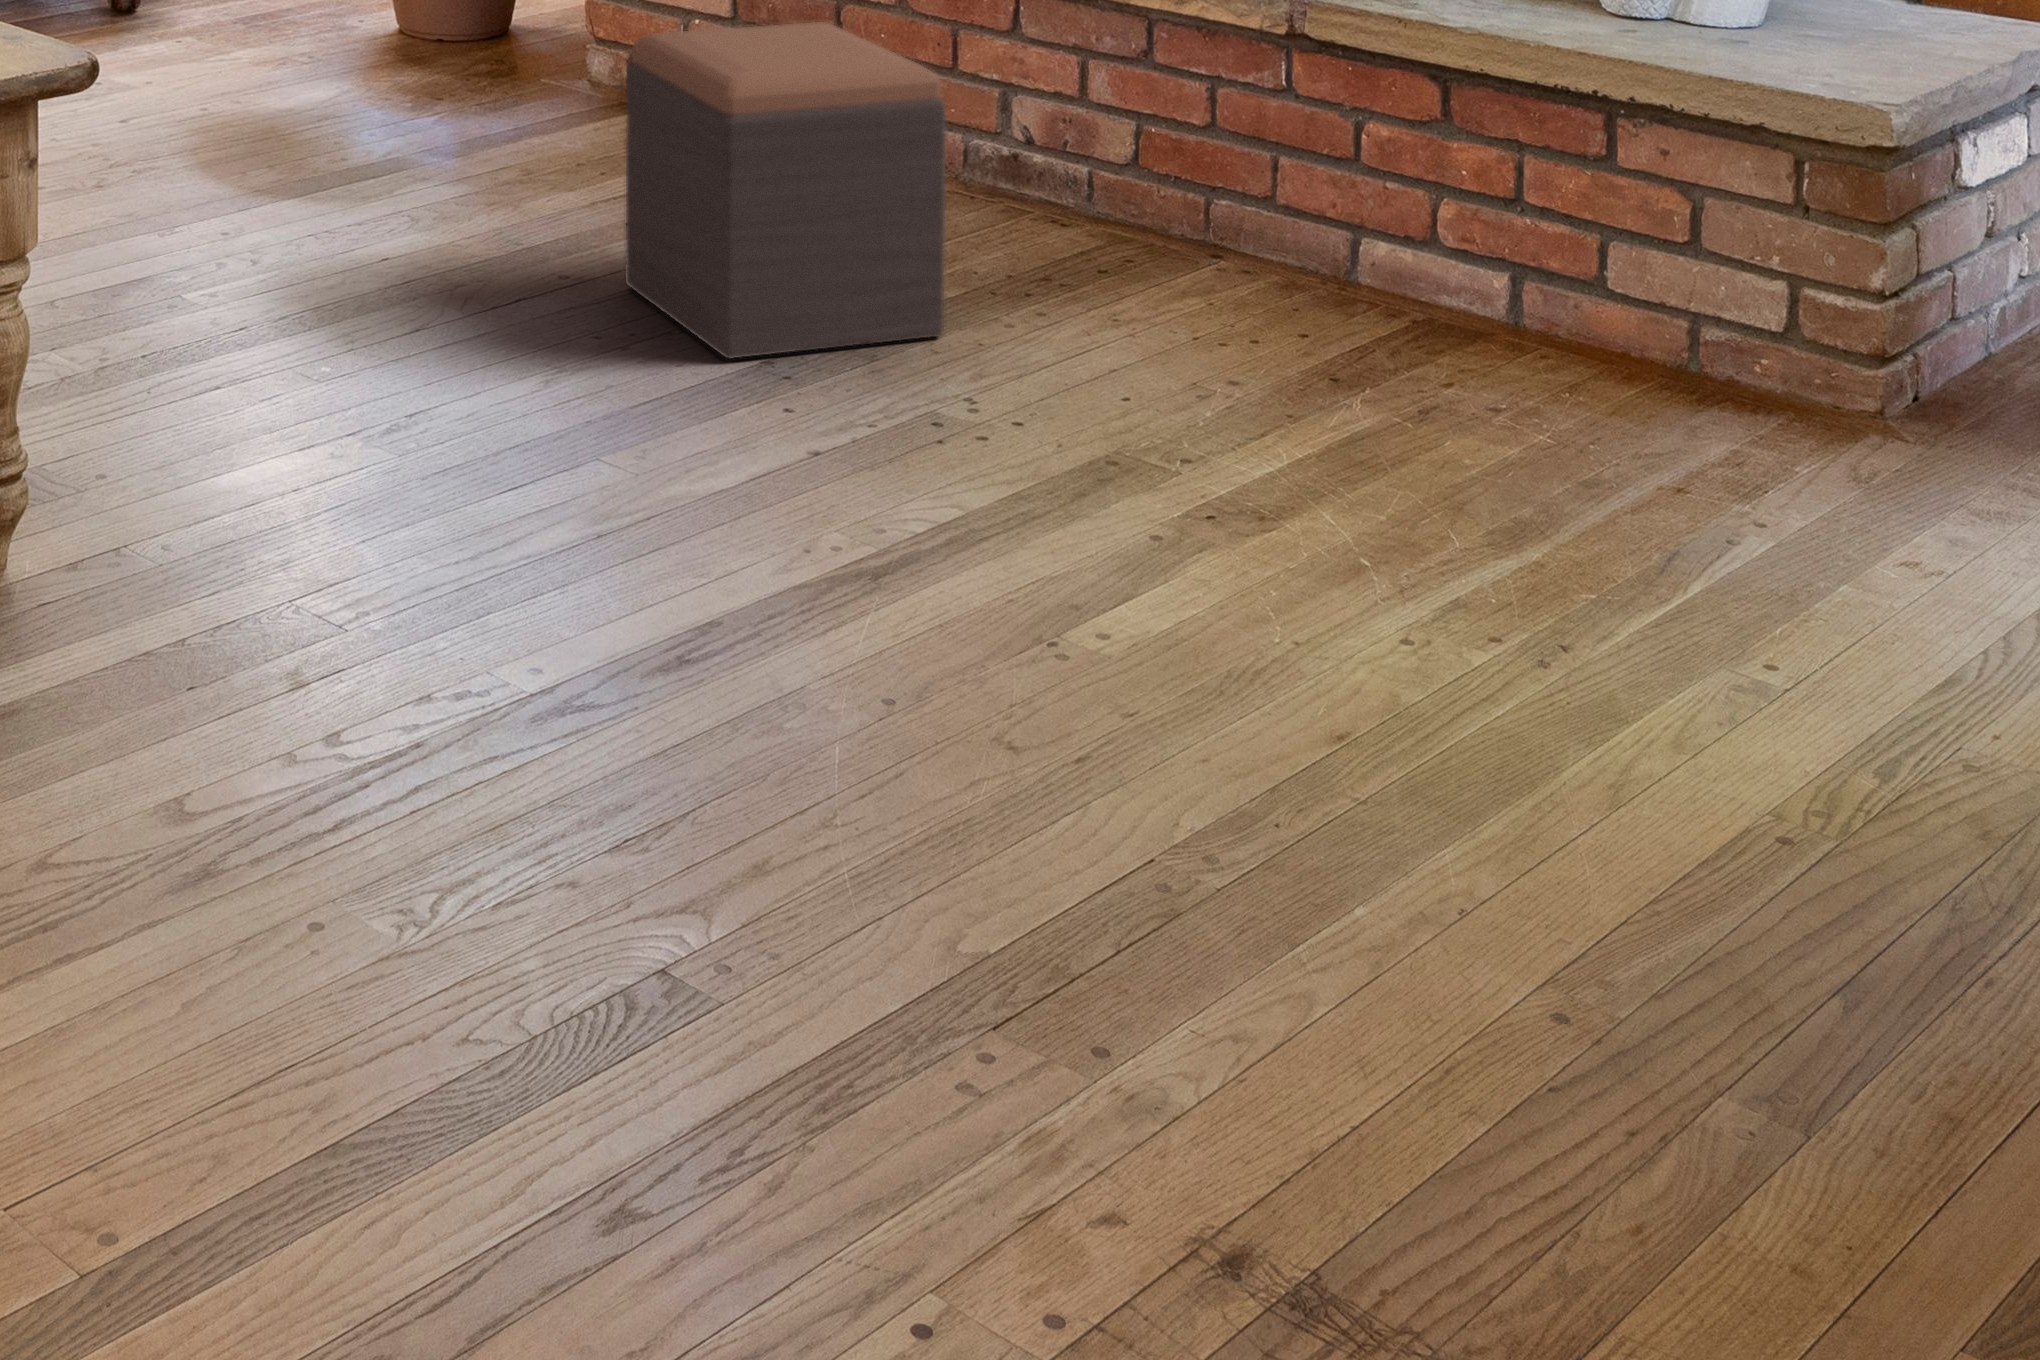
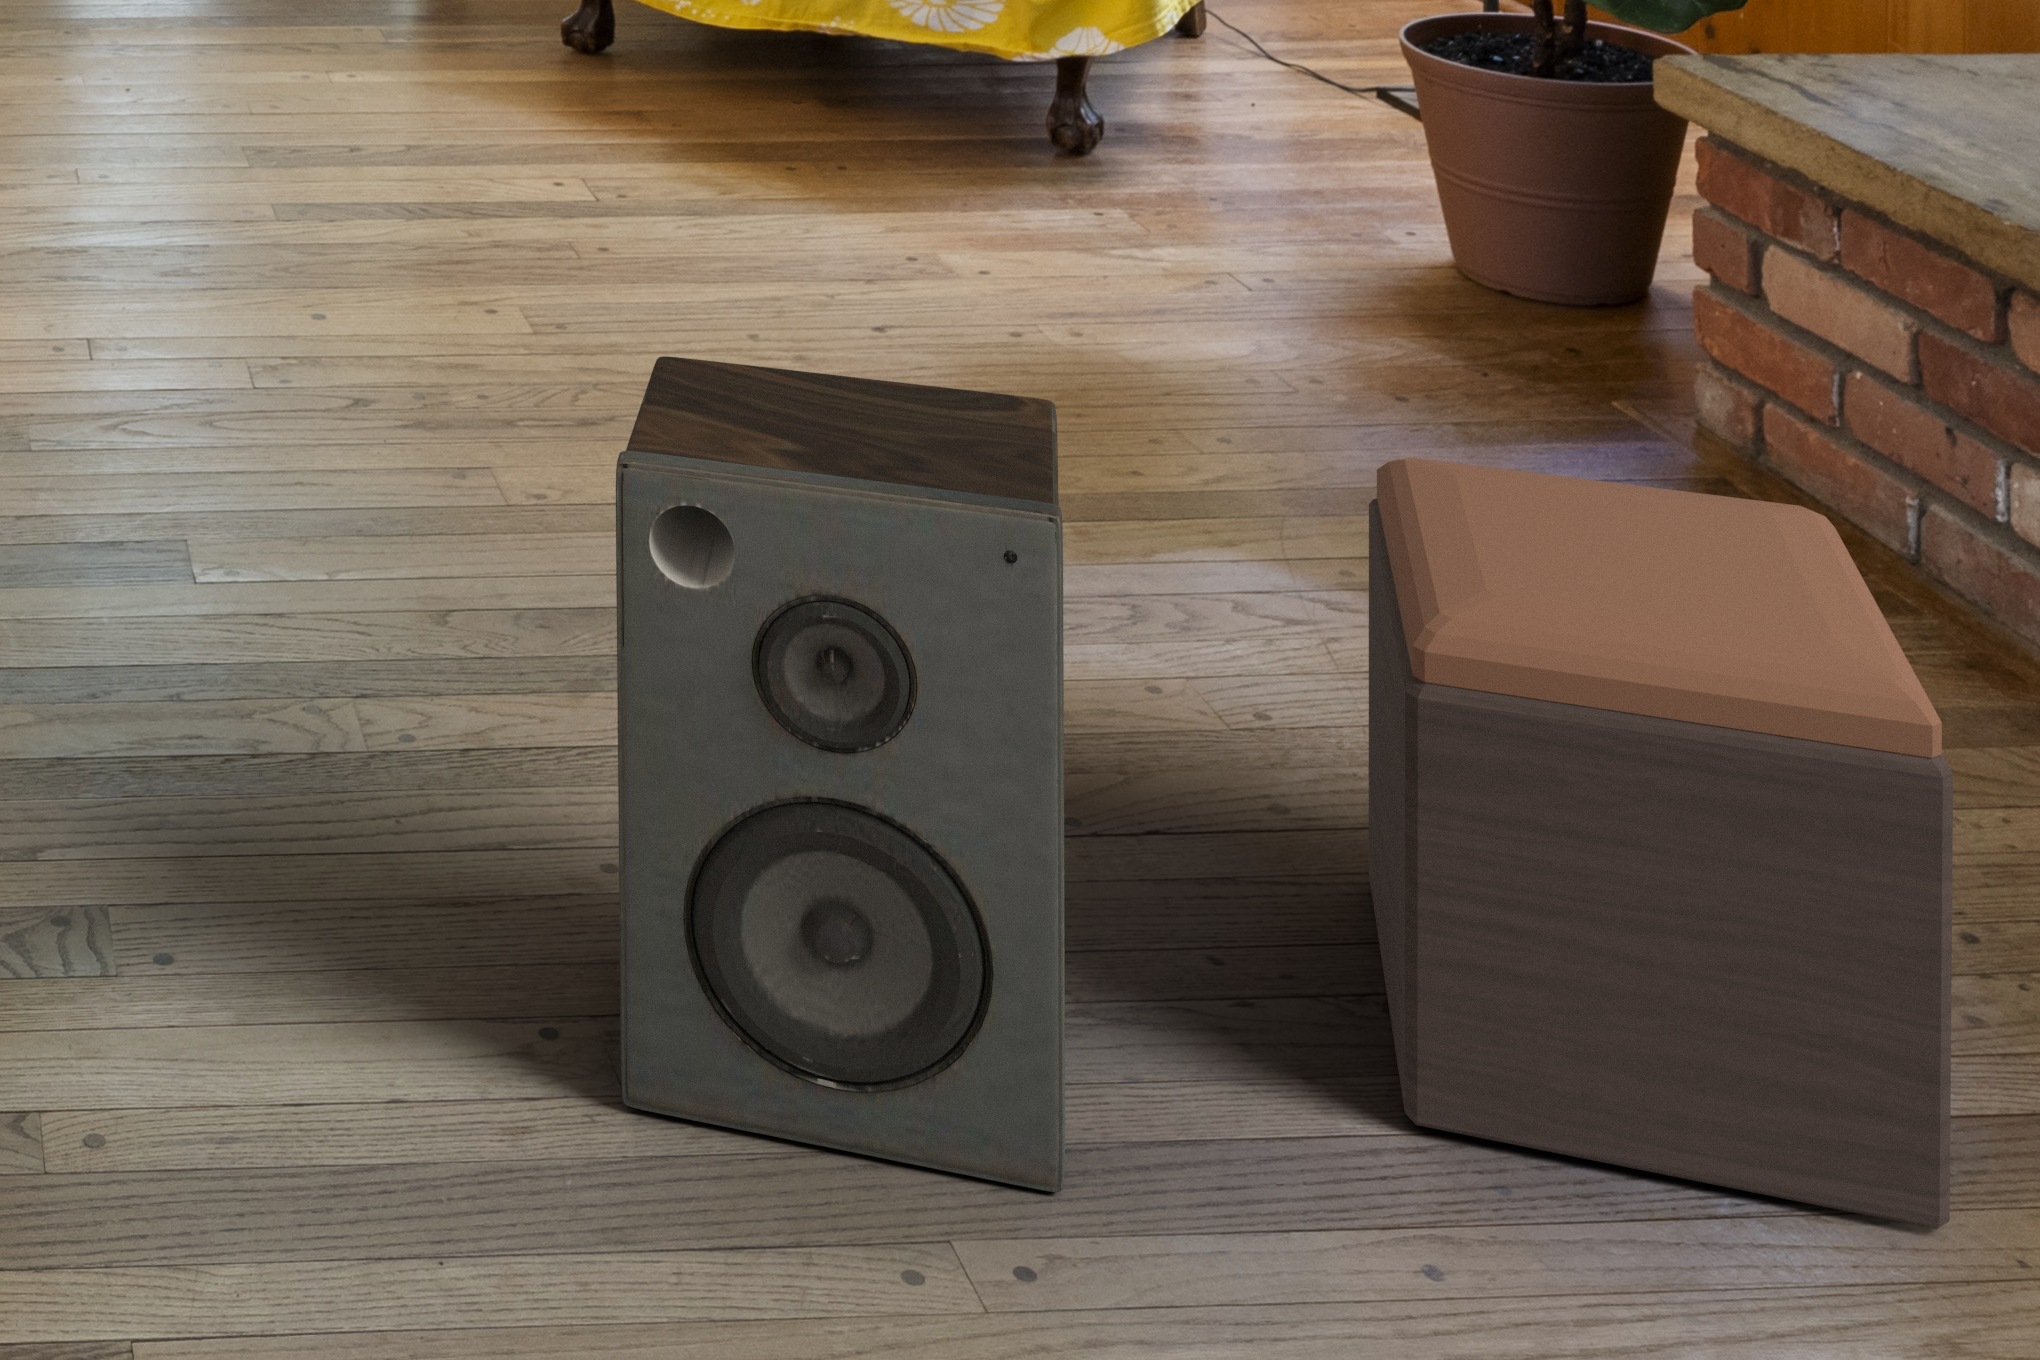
speaker: none [328,6,613,447] -> present [616,356,1065,1192]

